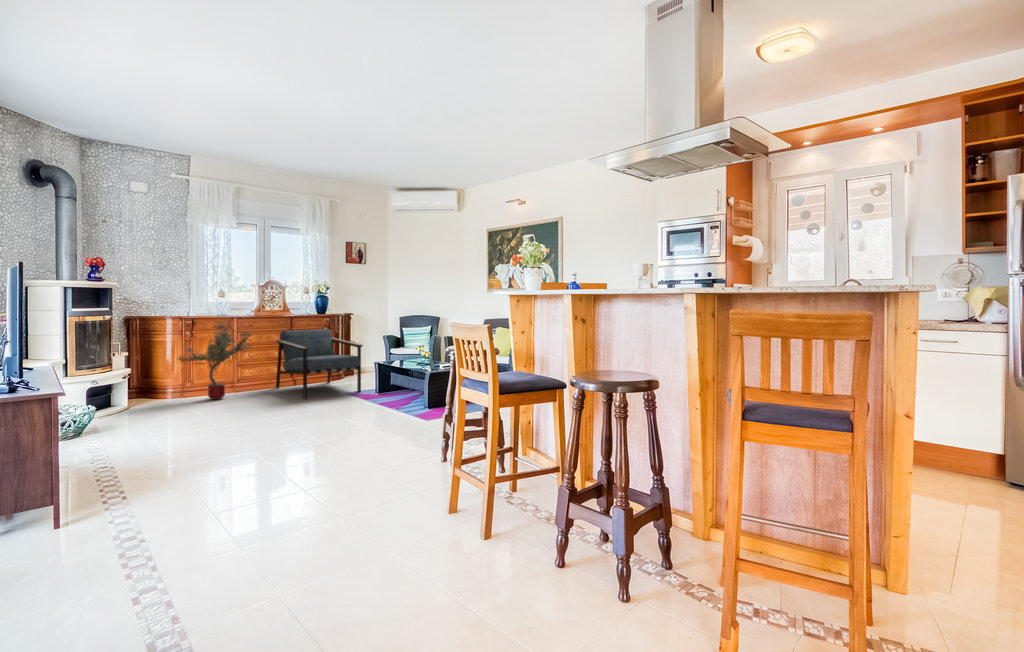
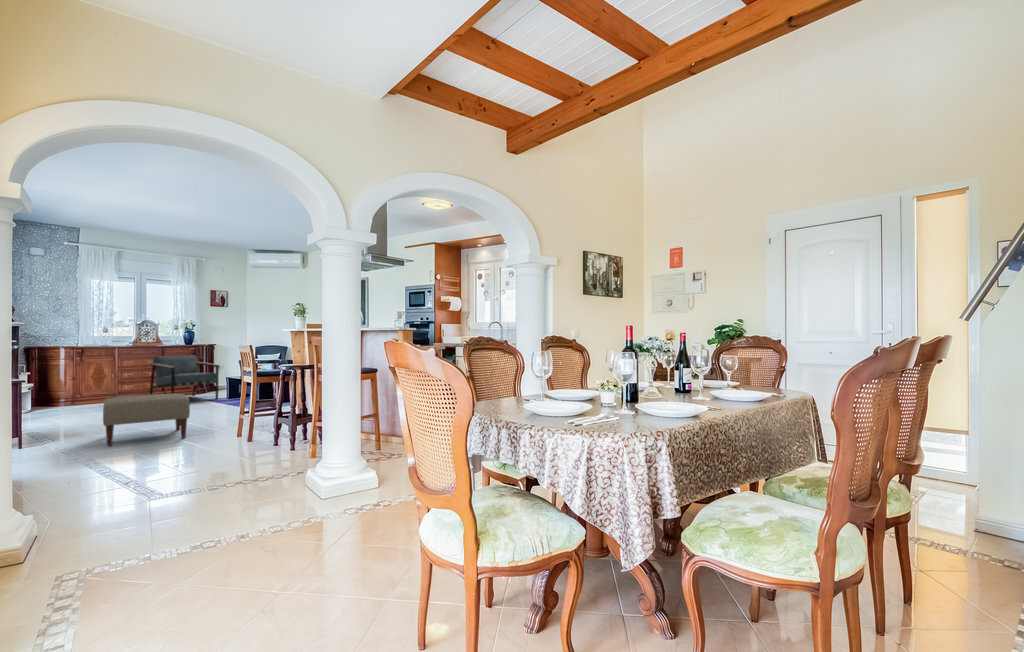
potted tree: present [178,322,251,400] -> none [69,349,130,406]
ottoman: none [192,414,346,536] -> present [103,394,190,446]

